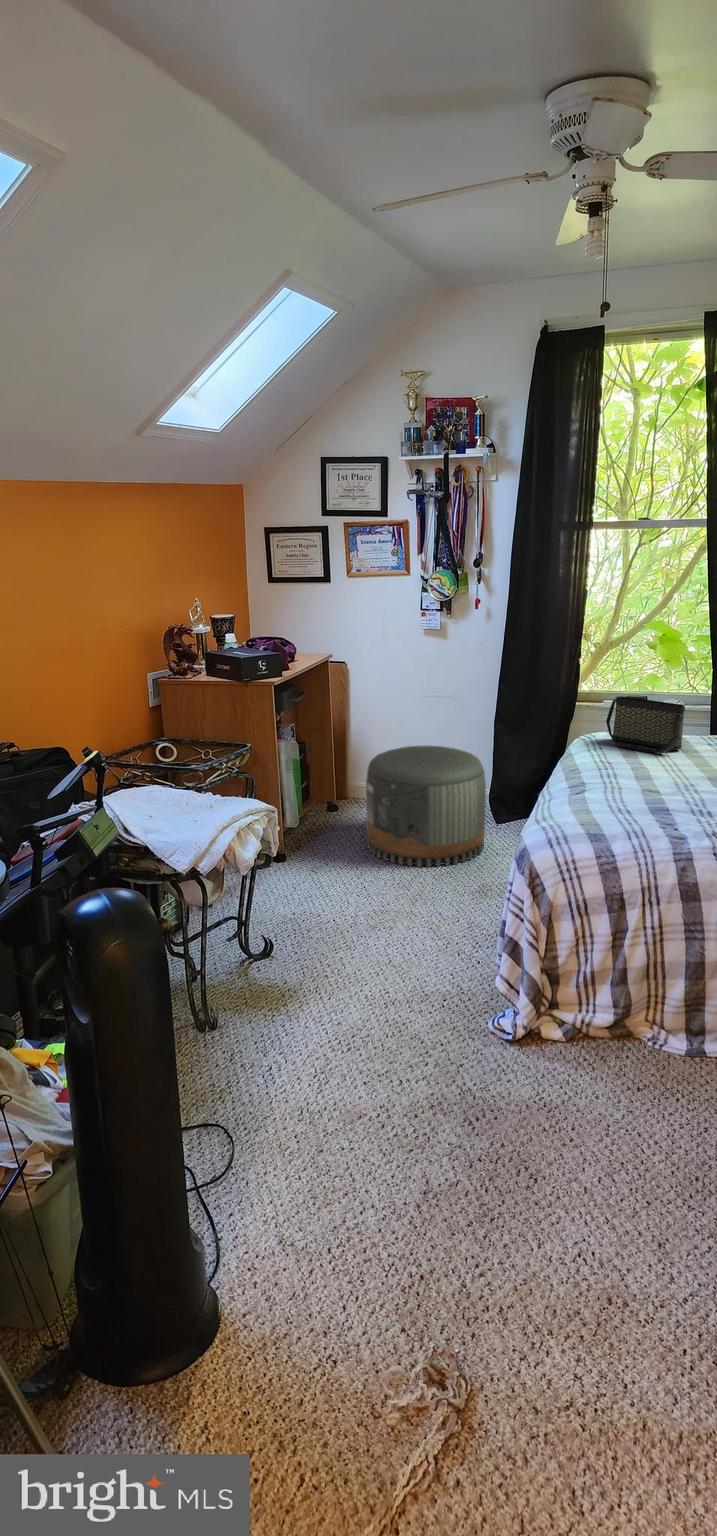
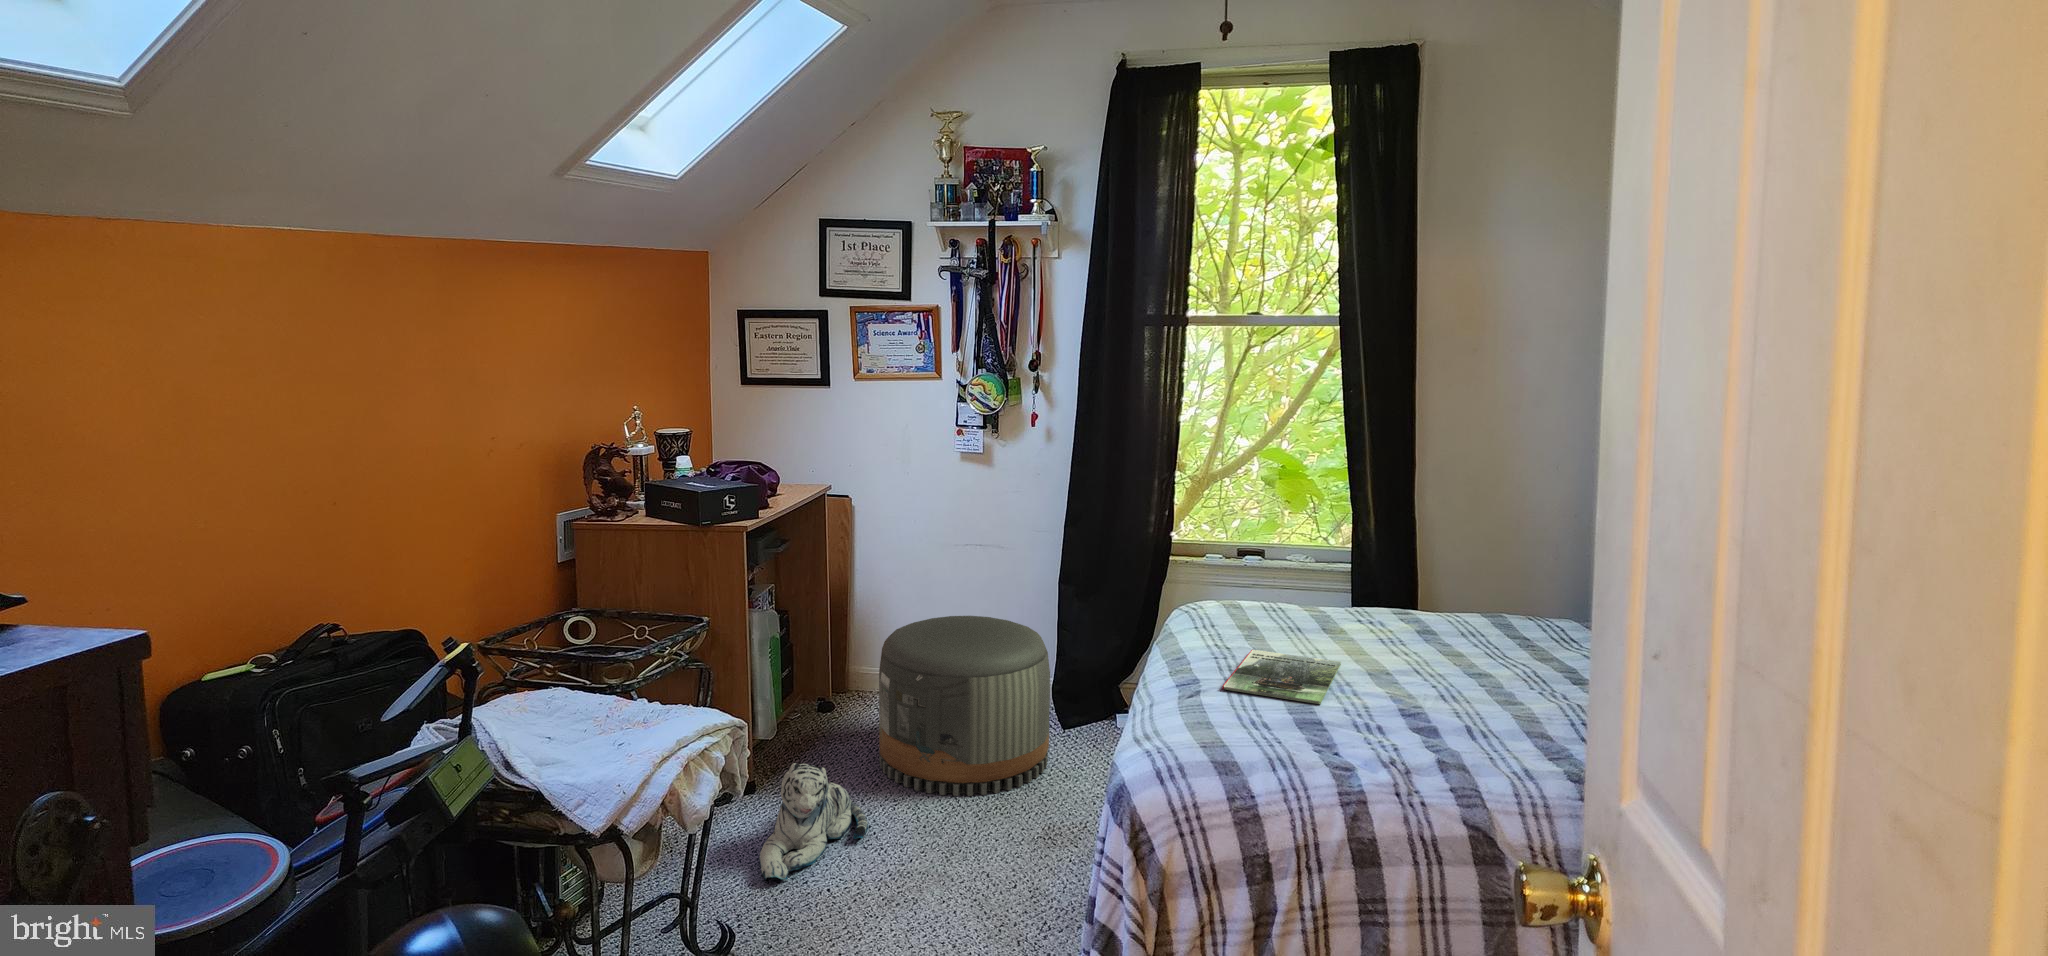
handbag: present [606,696,685,753] -> none [1217,551,1324,632]
magazine: none [601,764,691,799] -> present [1222,649,1341,704]
plush toy: none [288,839,360,913] -> present [759,763,868,879]

